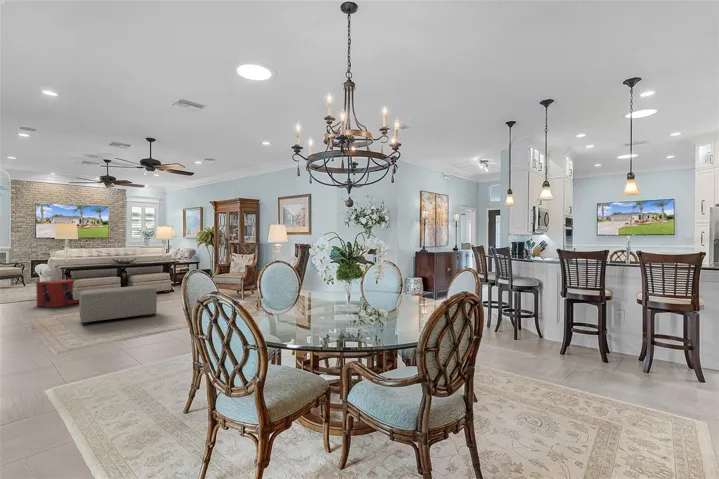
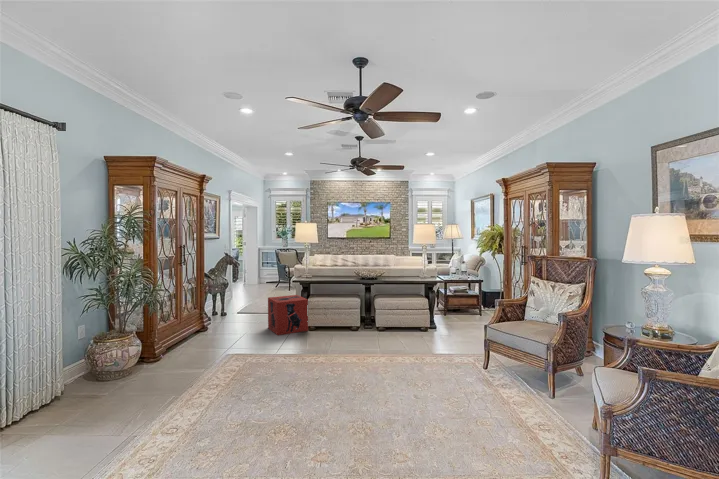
ottoman: present [79,285,157,325] -> none [224,336,353,415]

